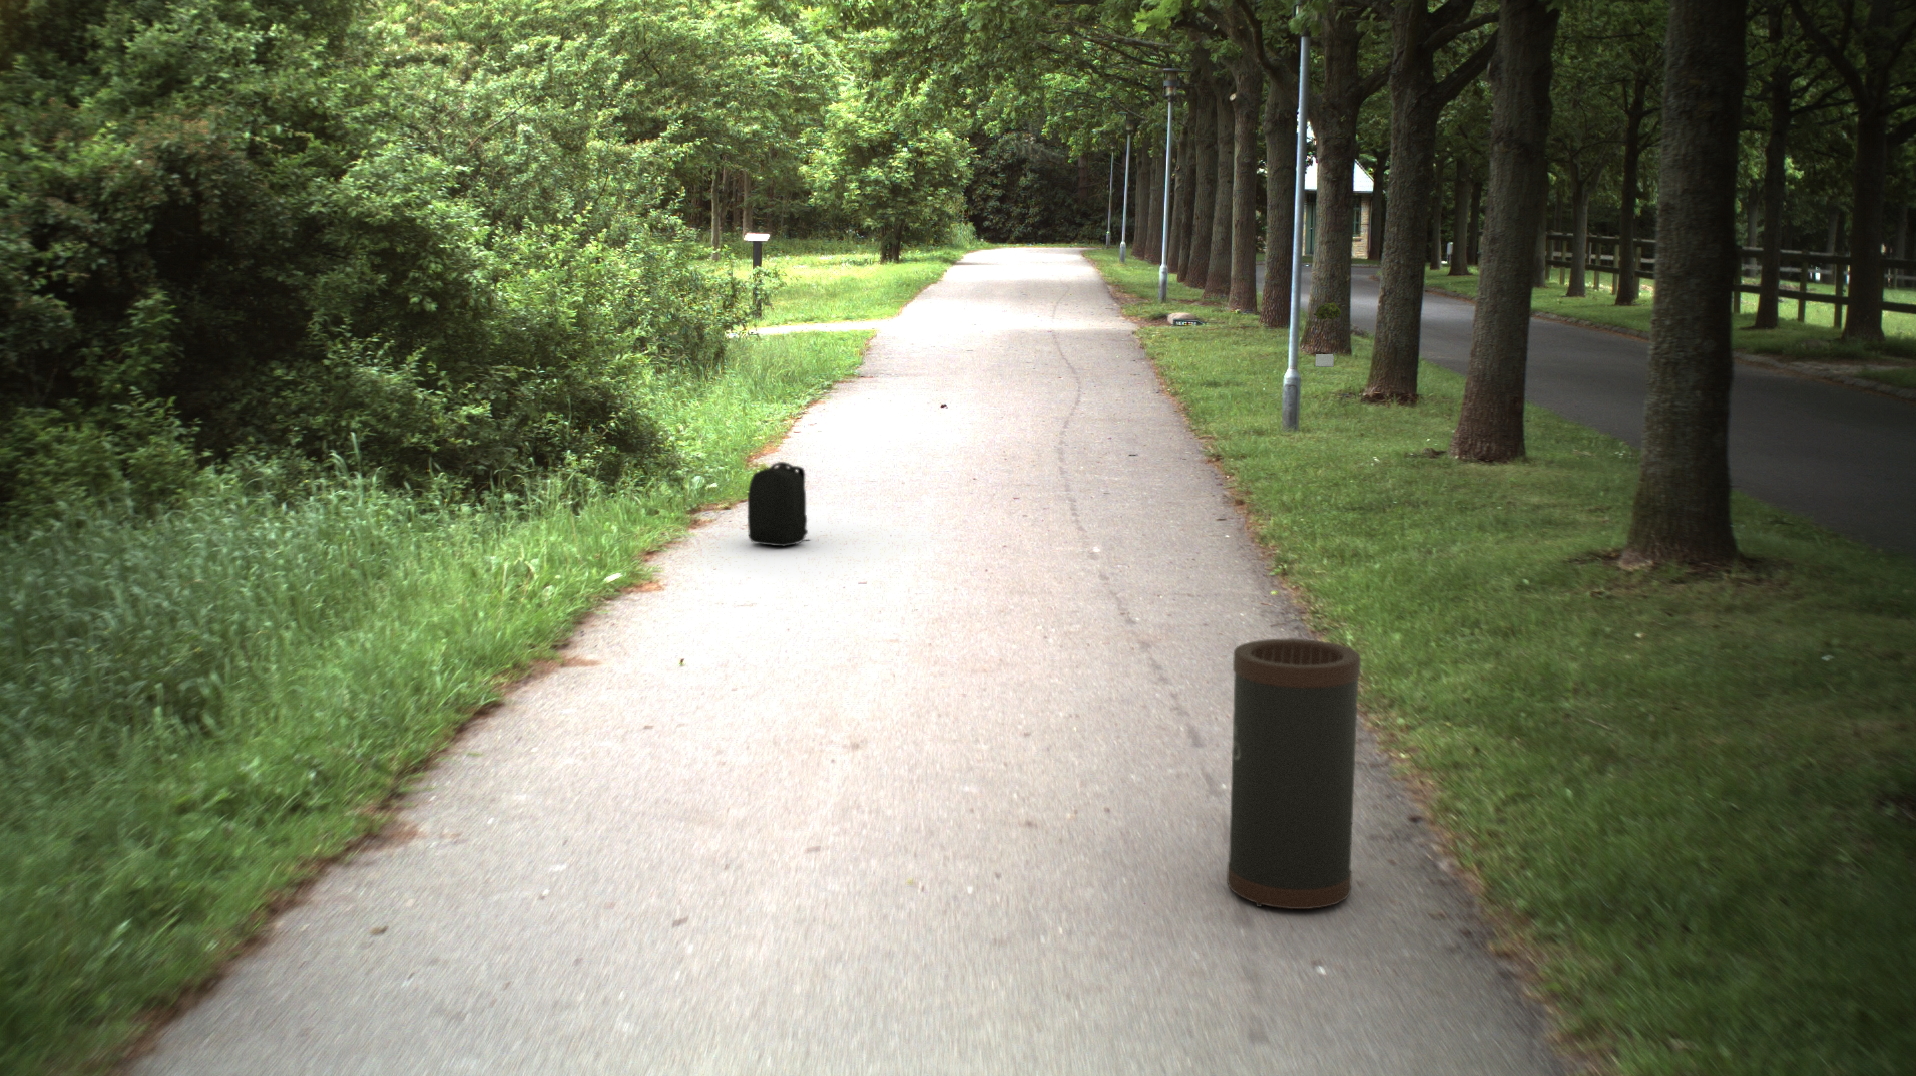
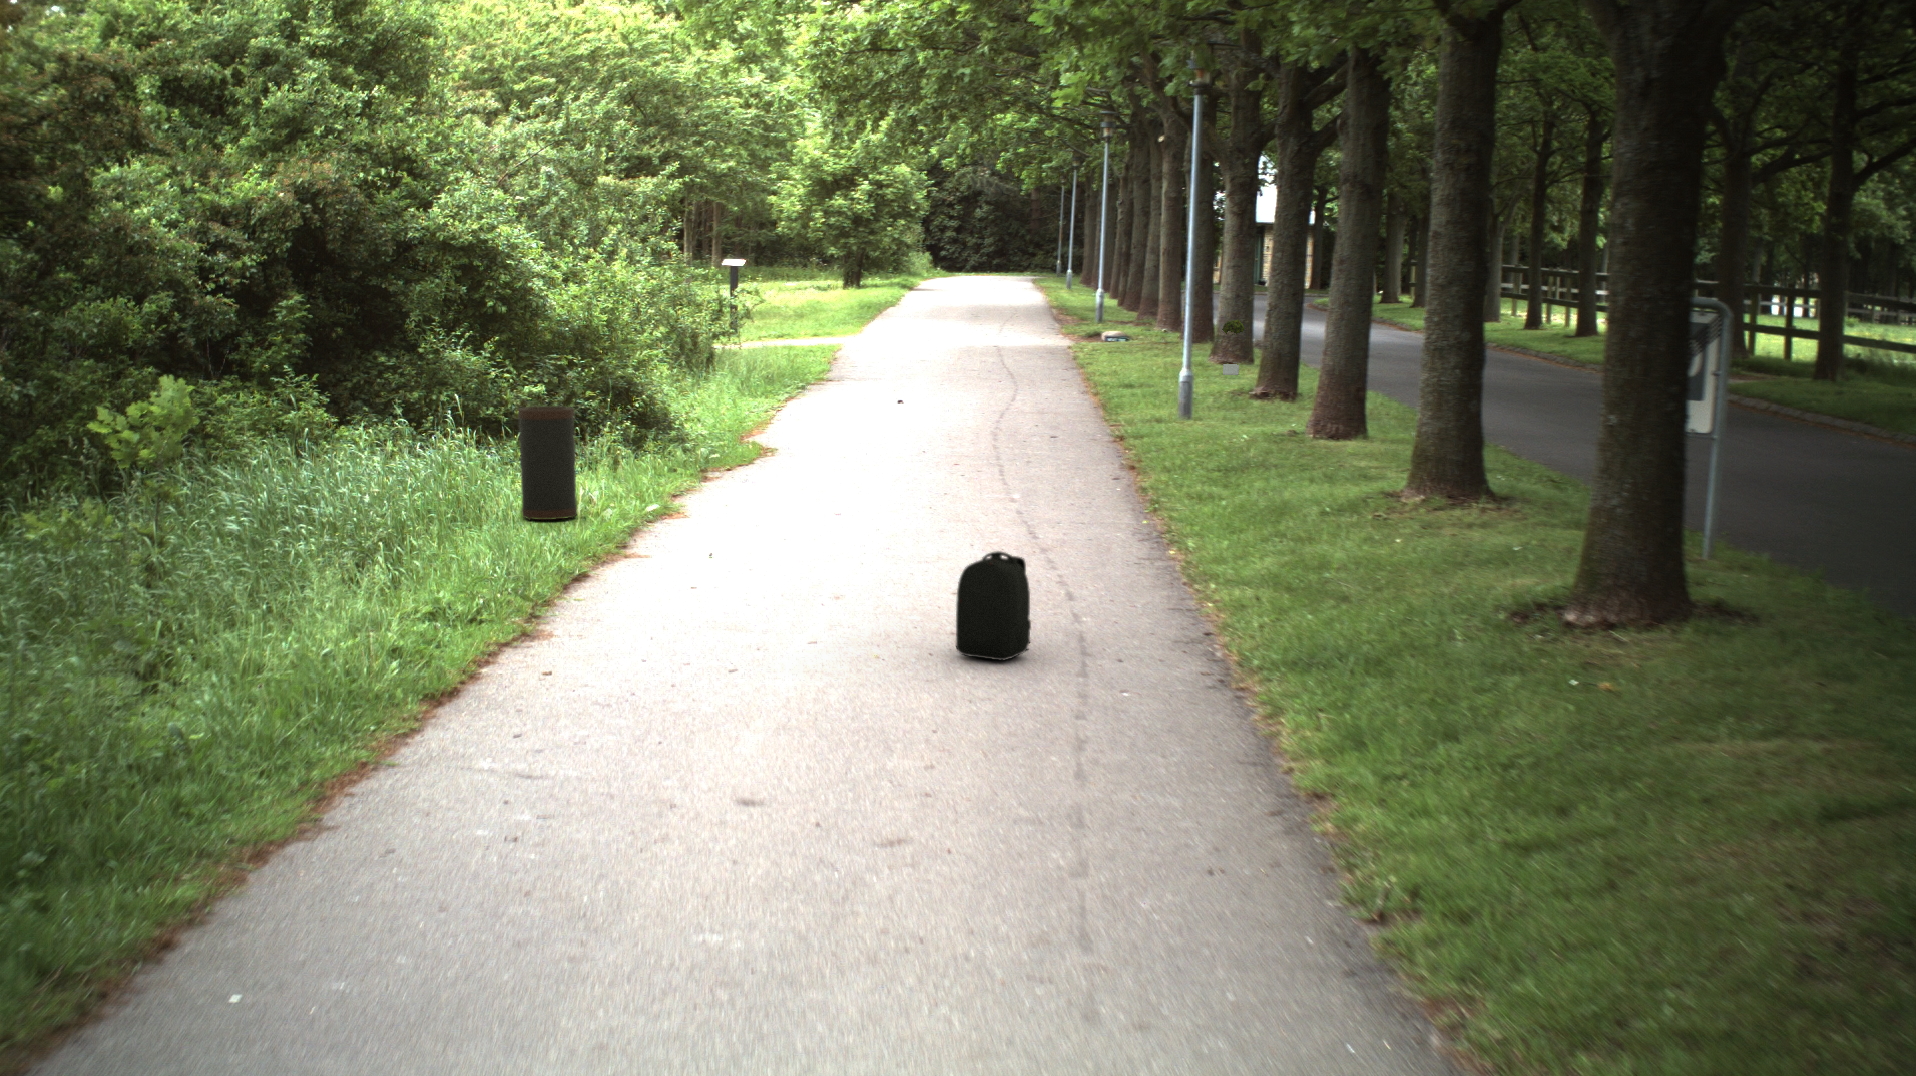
backpack: present [748,462,808,546] -> present [956,551,1031,660]
trash can: present [1227,639,1361,909] -> present [518,406,577,520]

